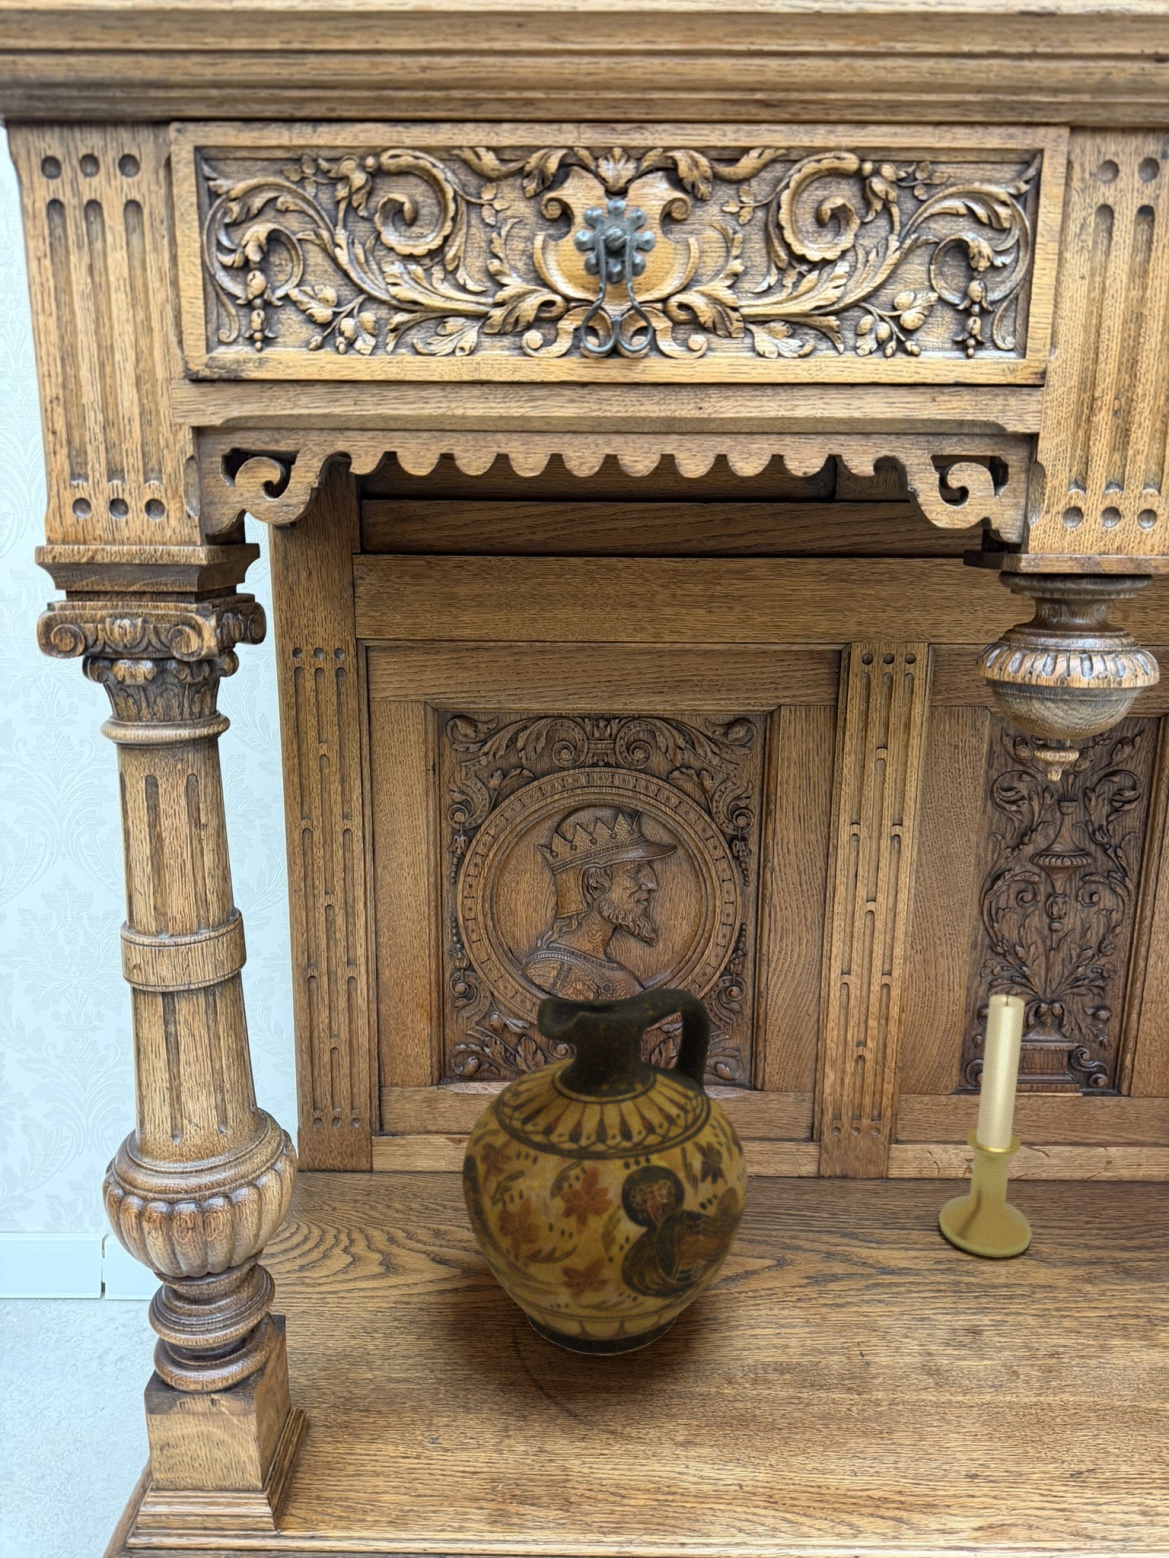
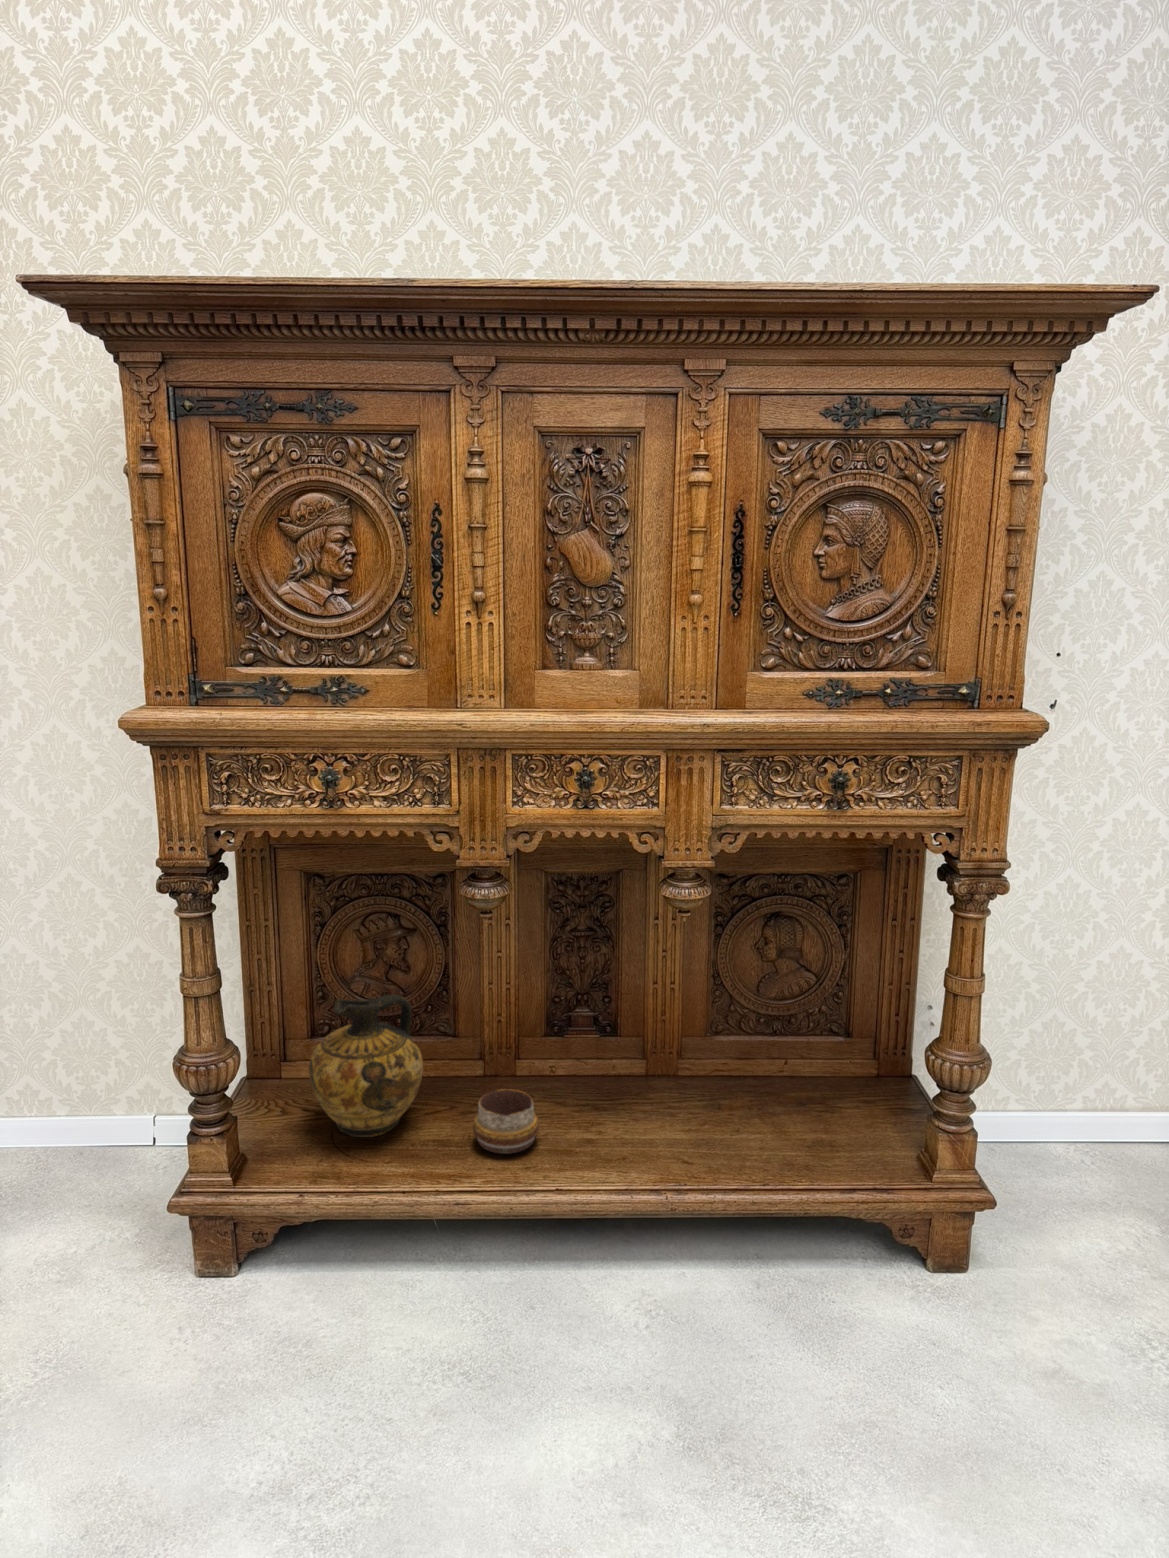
candle holder: present [939,992,1032,1257] -> none [524,995,562,1108]
decorative bowl: none [892,1227,1072,1415] -> present [473,1089,539,1154]

